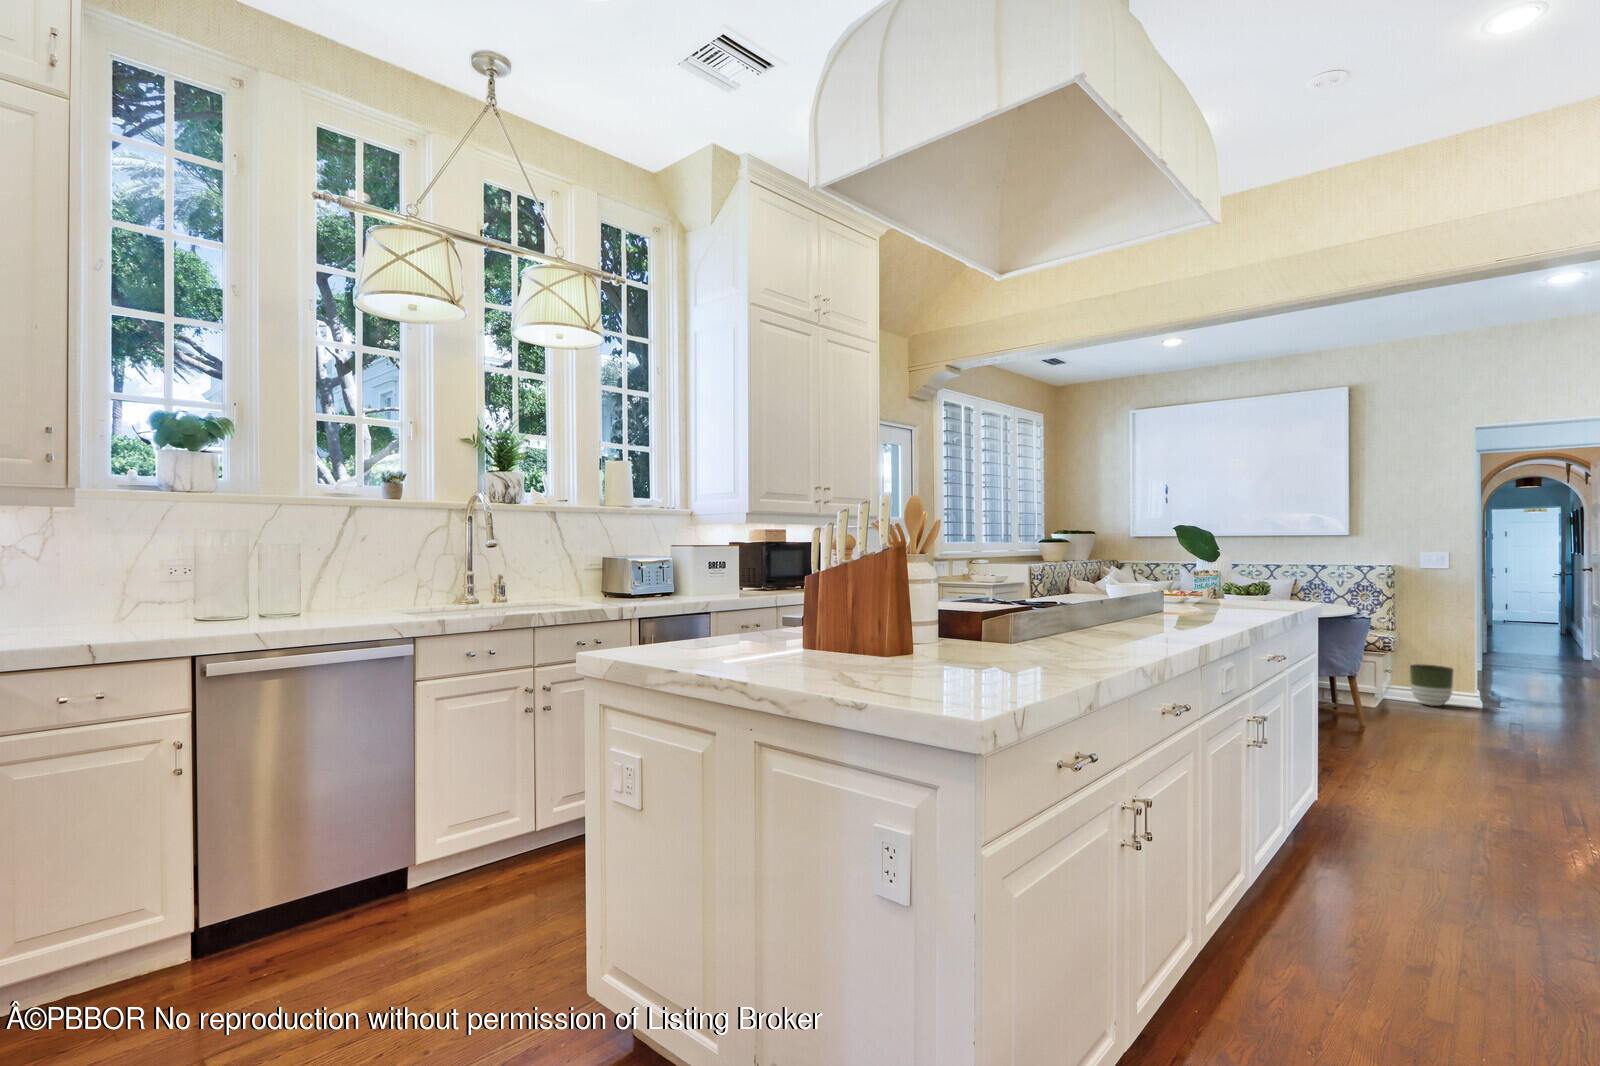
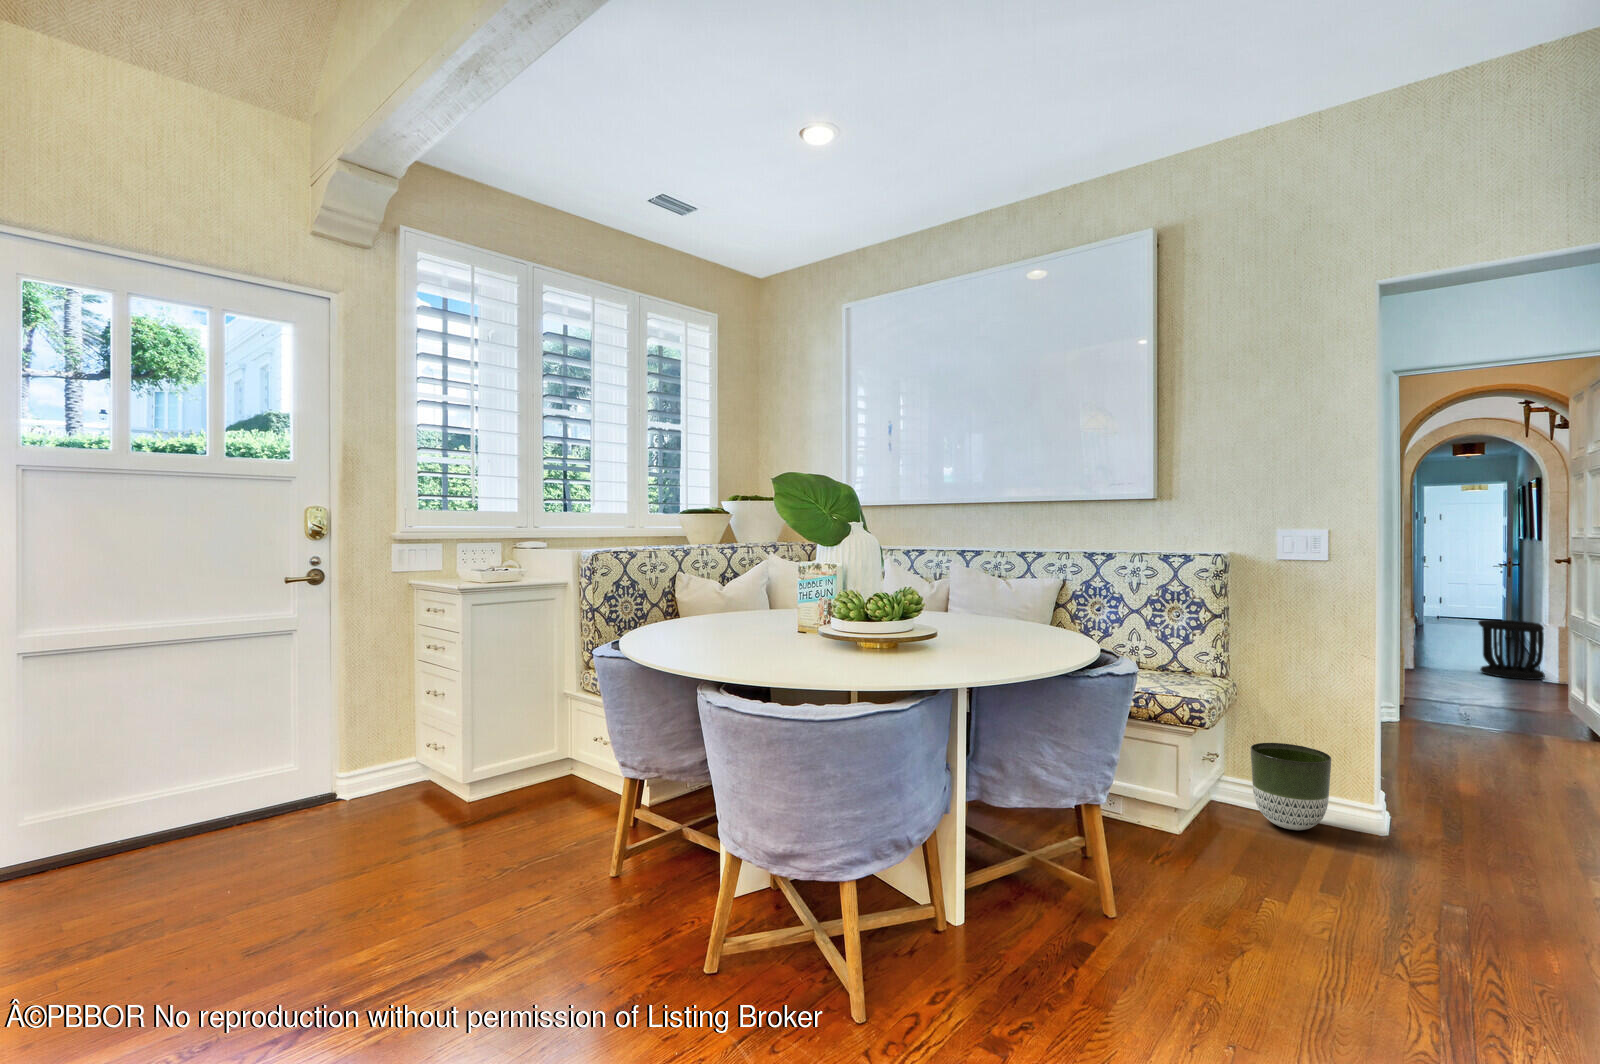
wastebasket: none [1534,613,1582,654] -> present [1478,620,1545,680]

